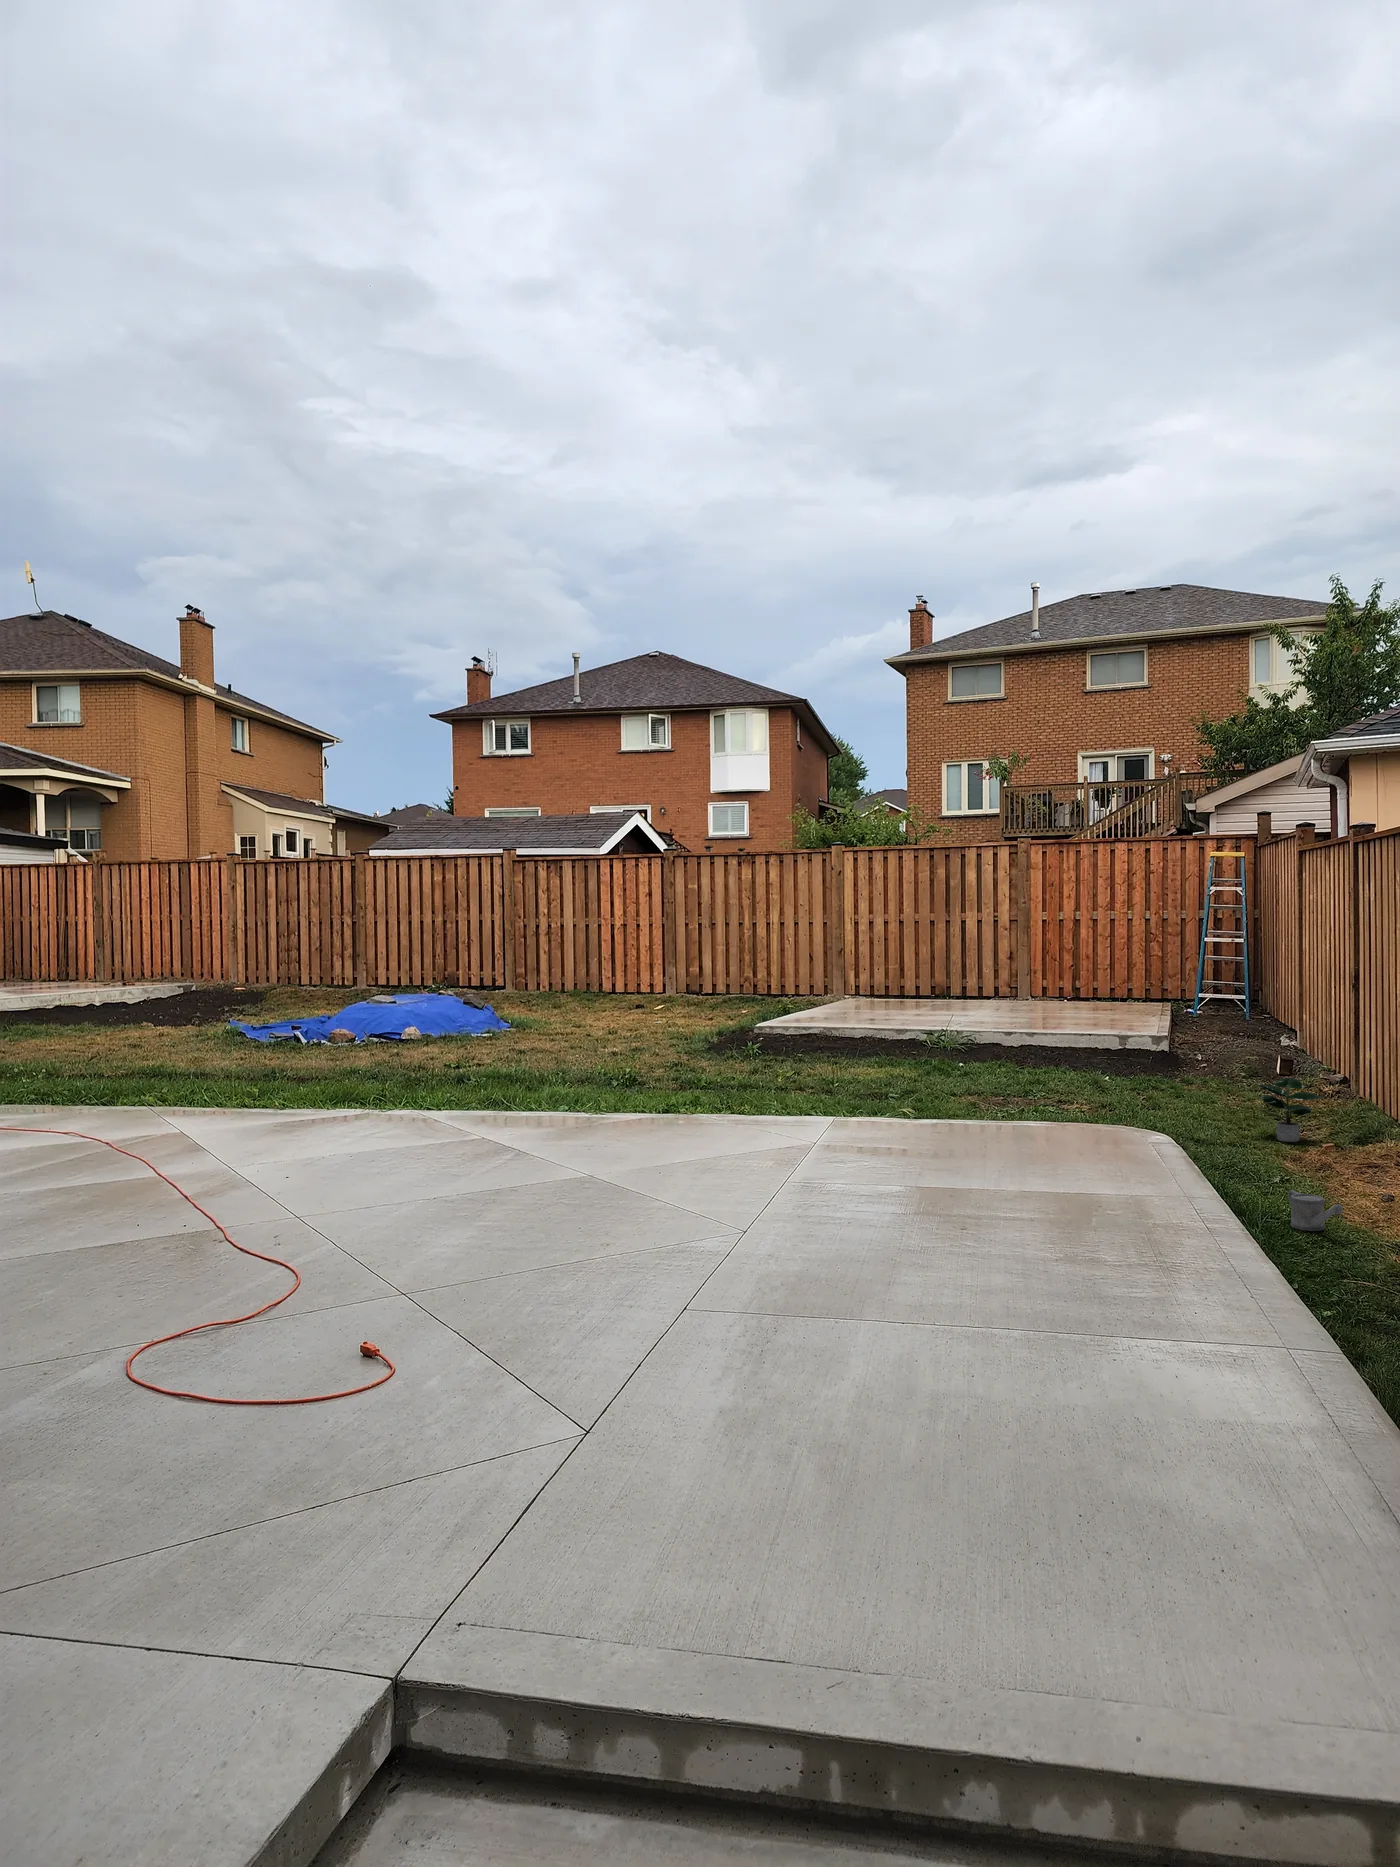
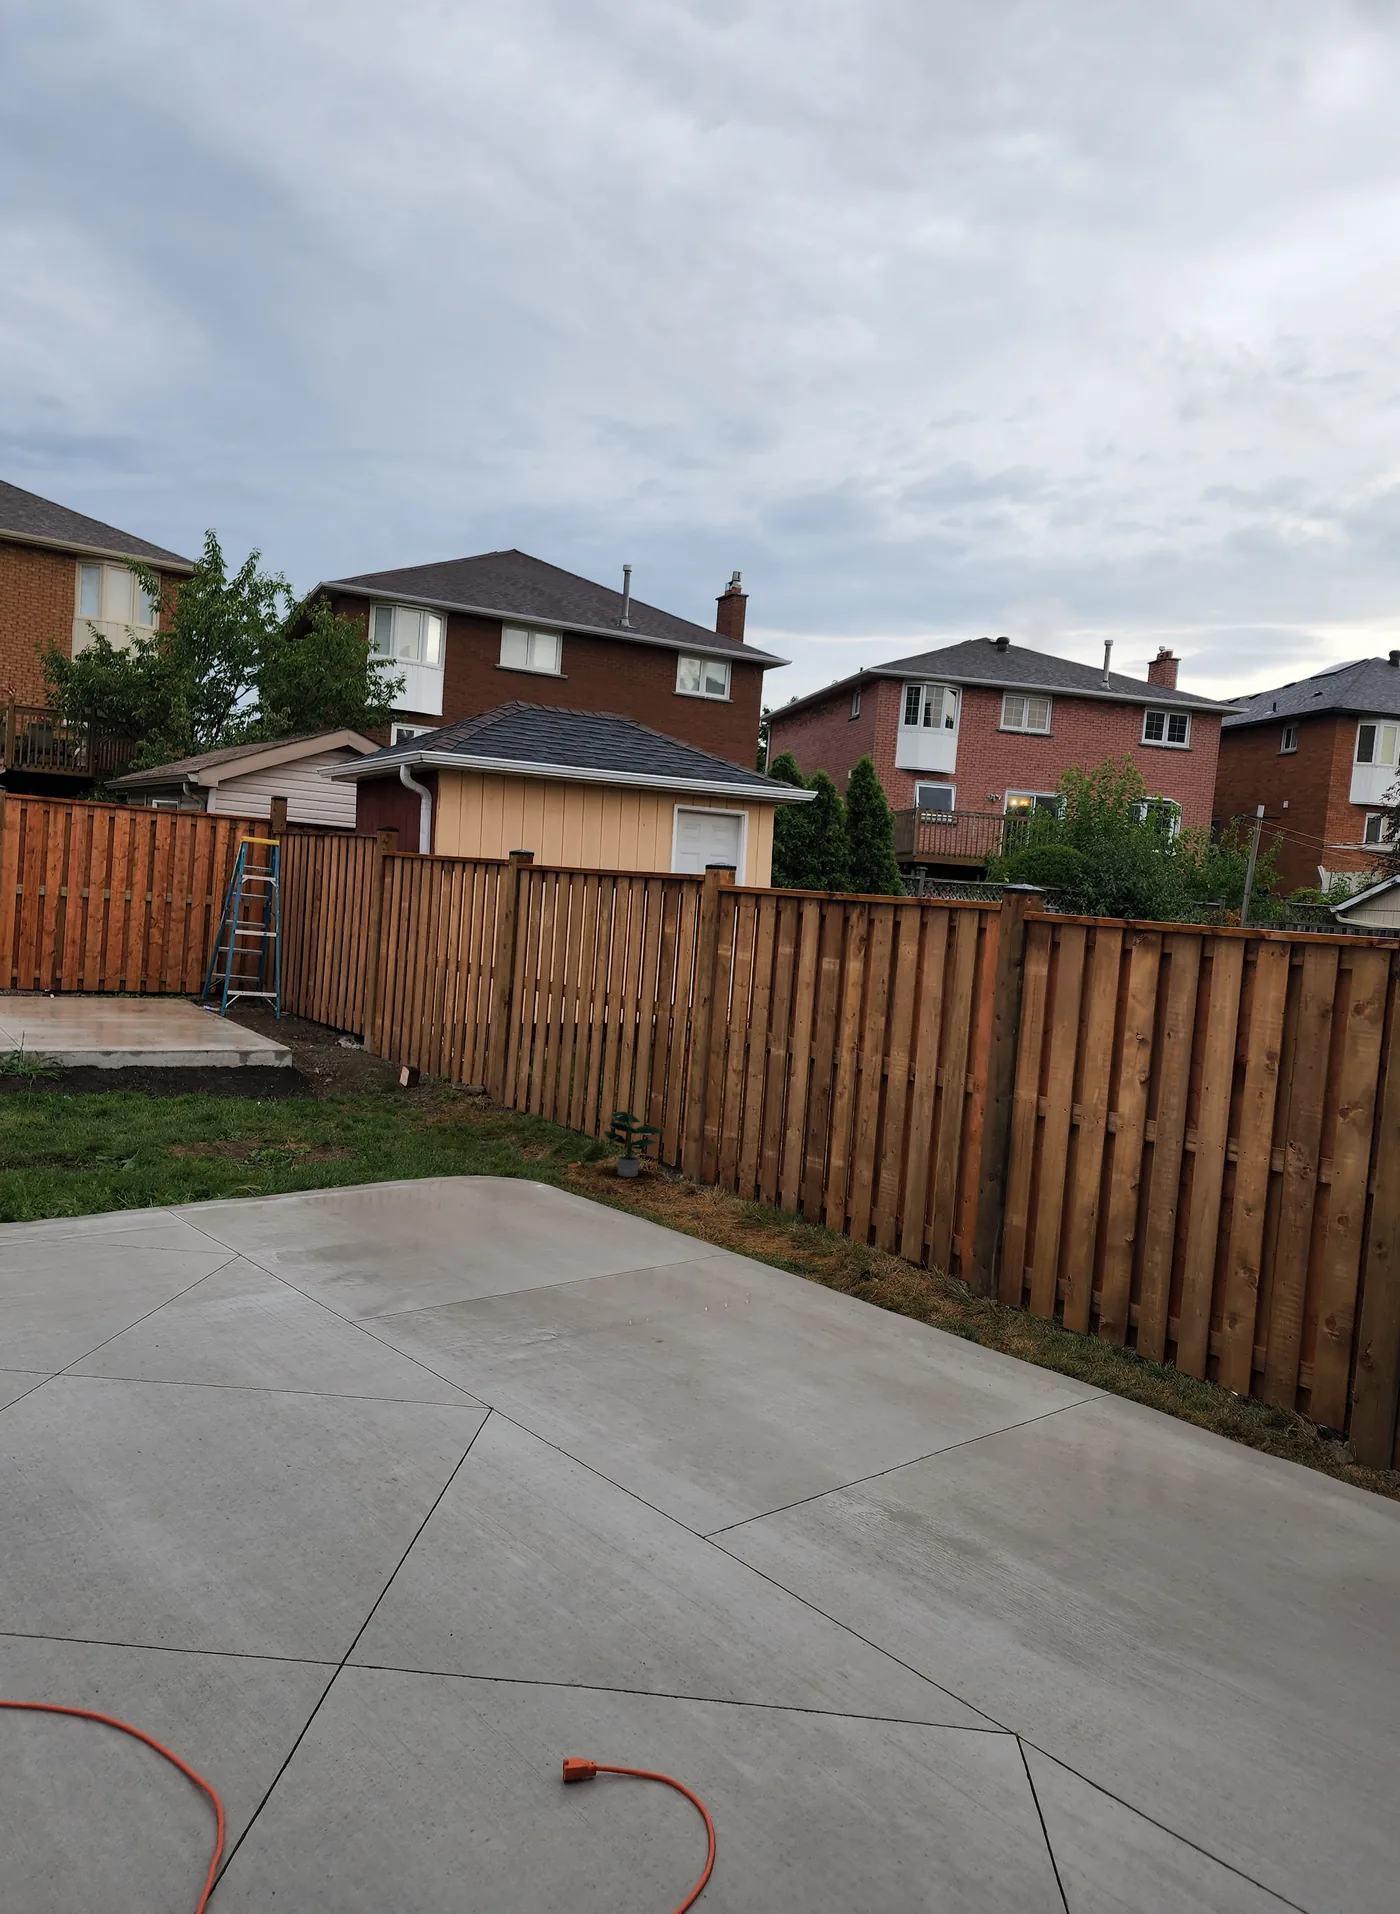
watering can: present [1288,1190,1343,1231] -> none [828,1243,904,1282]

